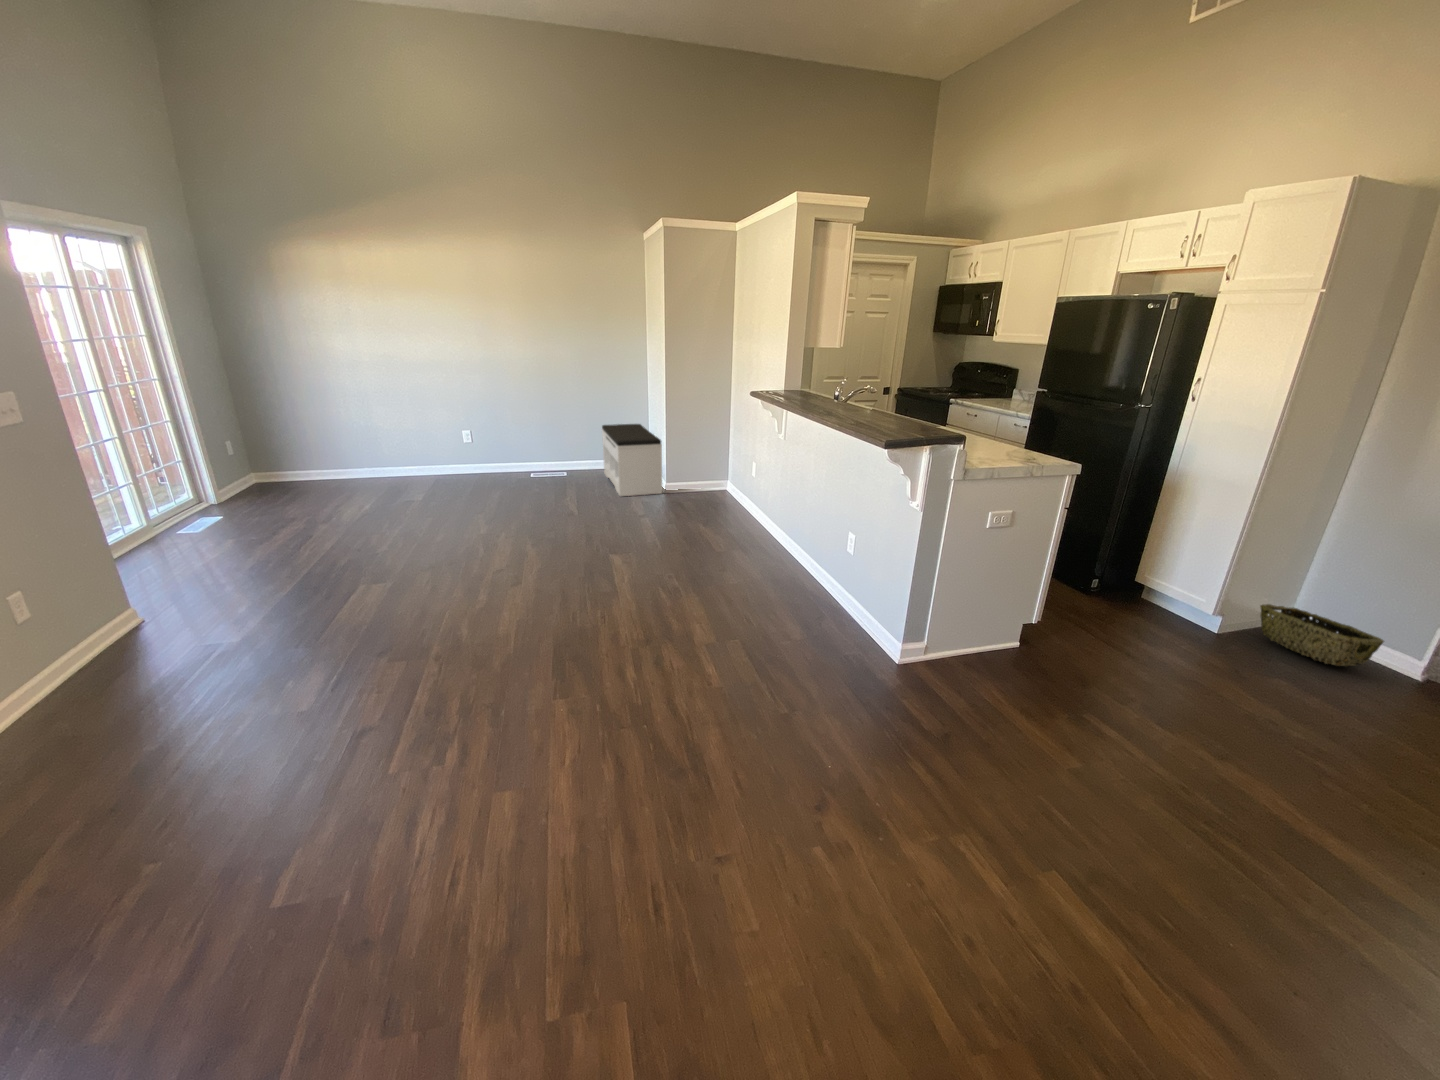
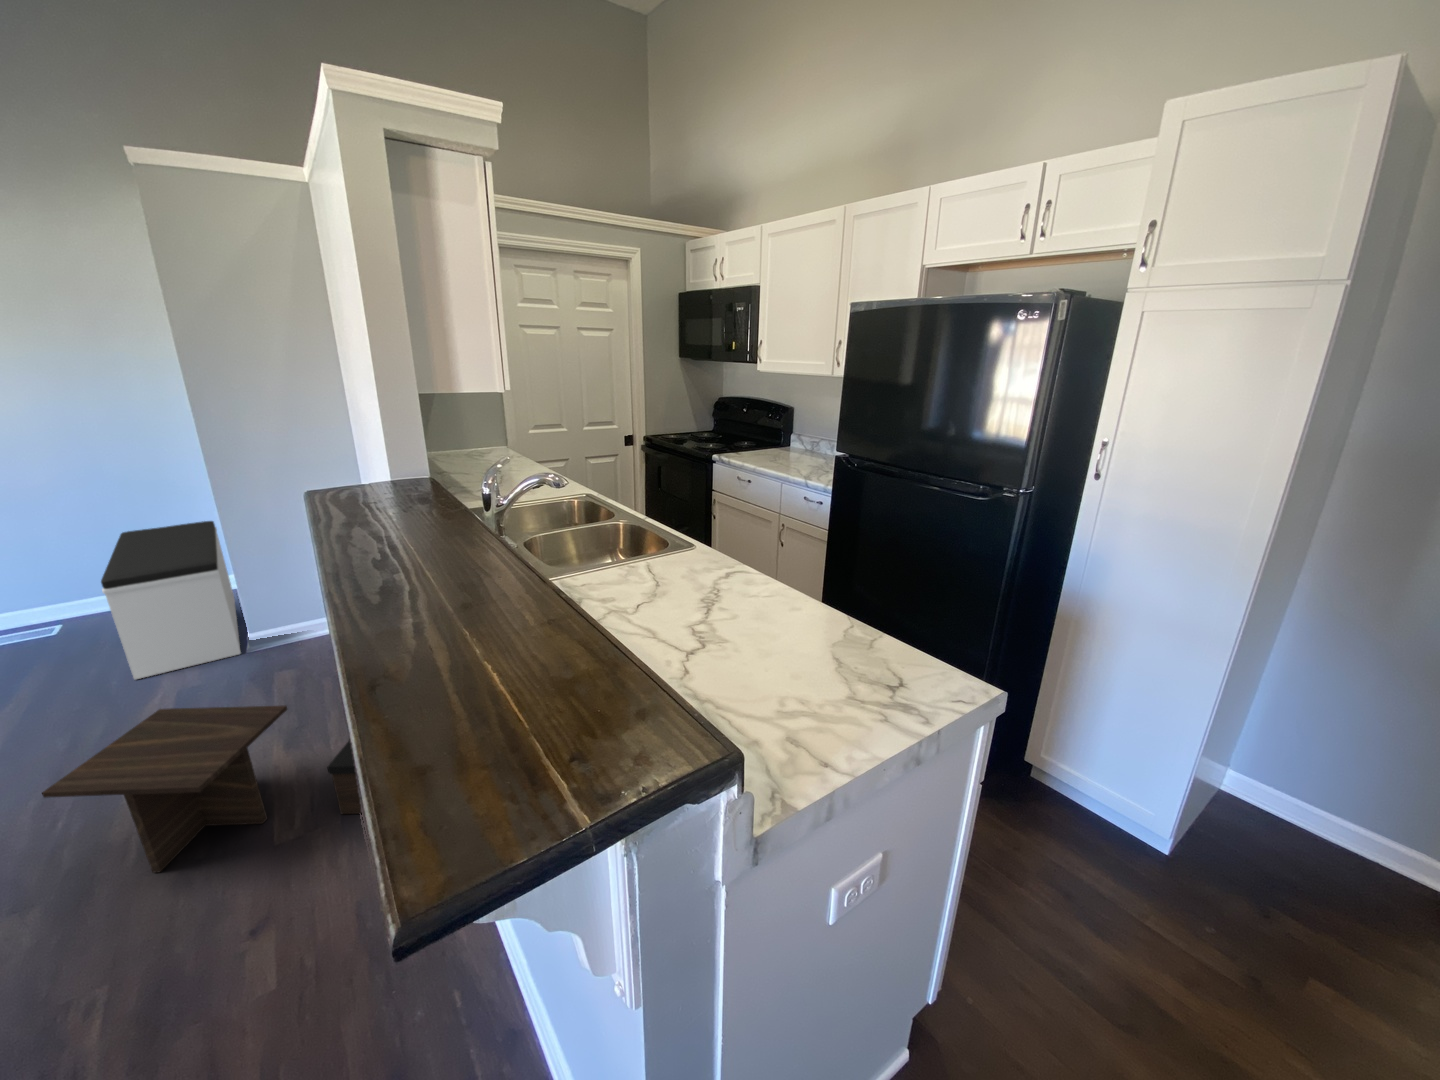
coffee table: none [647,492,775,553] -> present [42,705,362,873]
woven basket: present [1260,604,1384,666] -> none [1219,788,1422,925]

